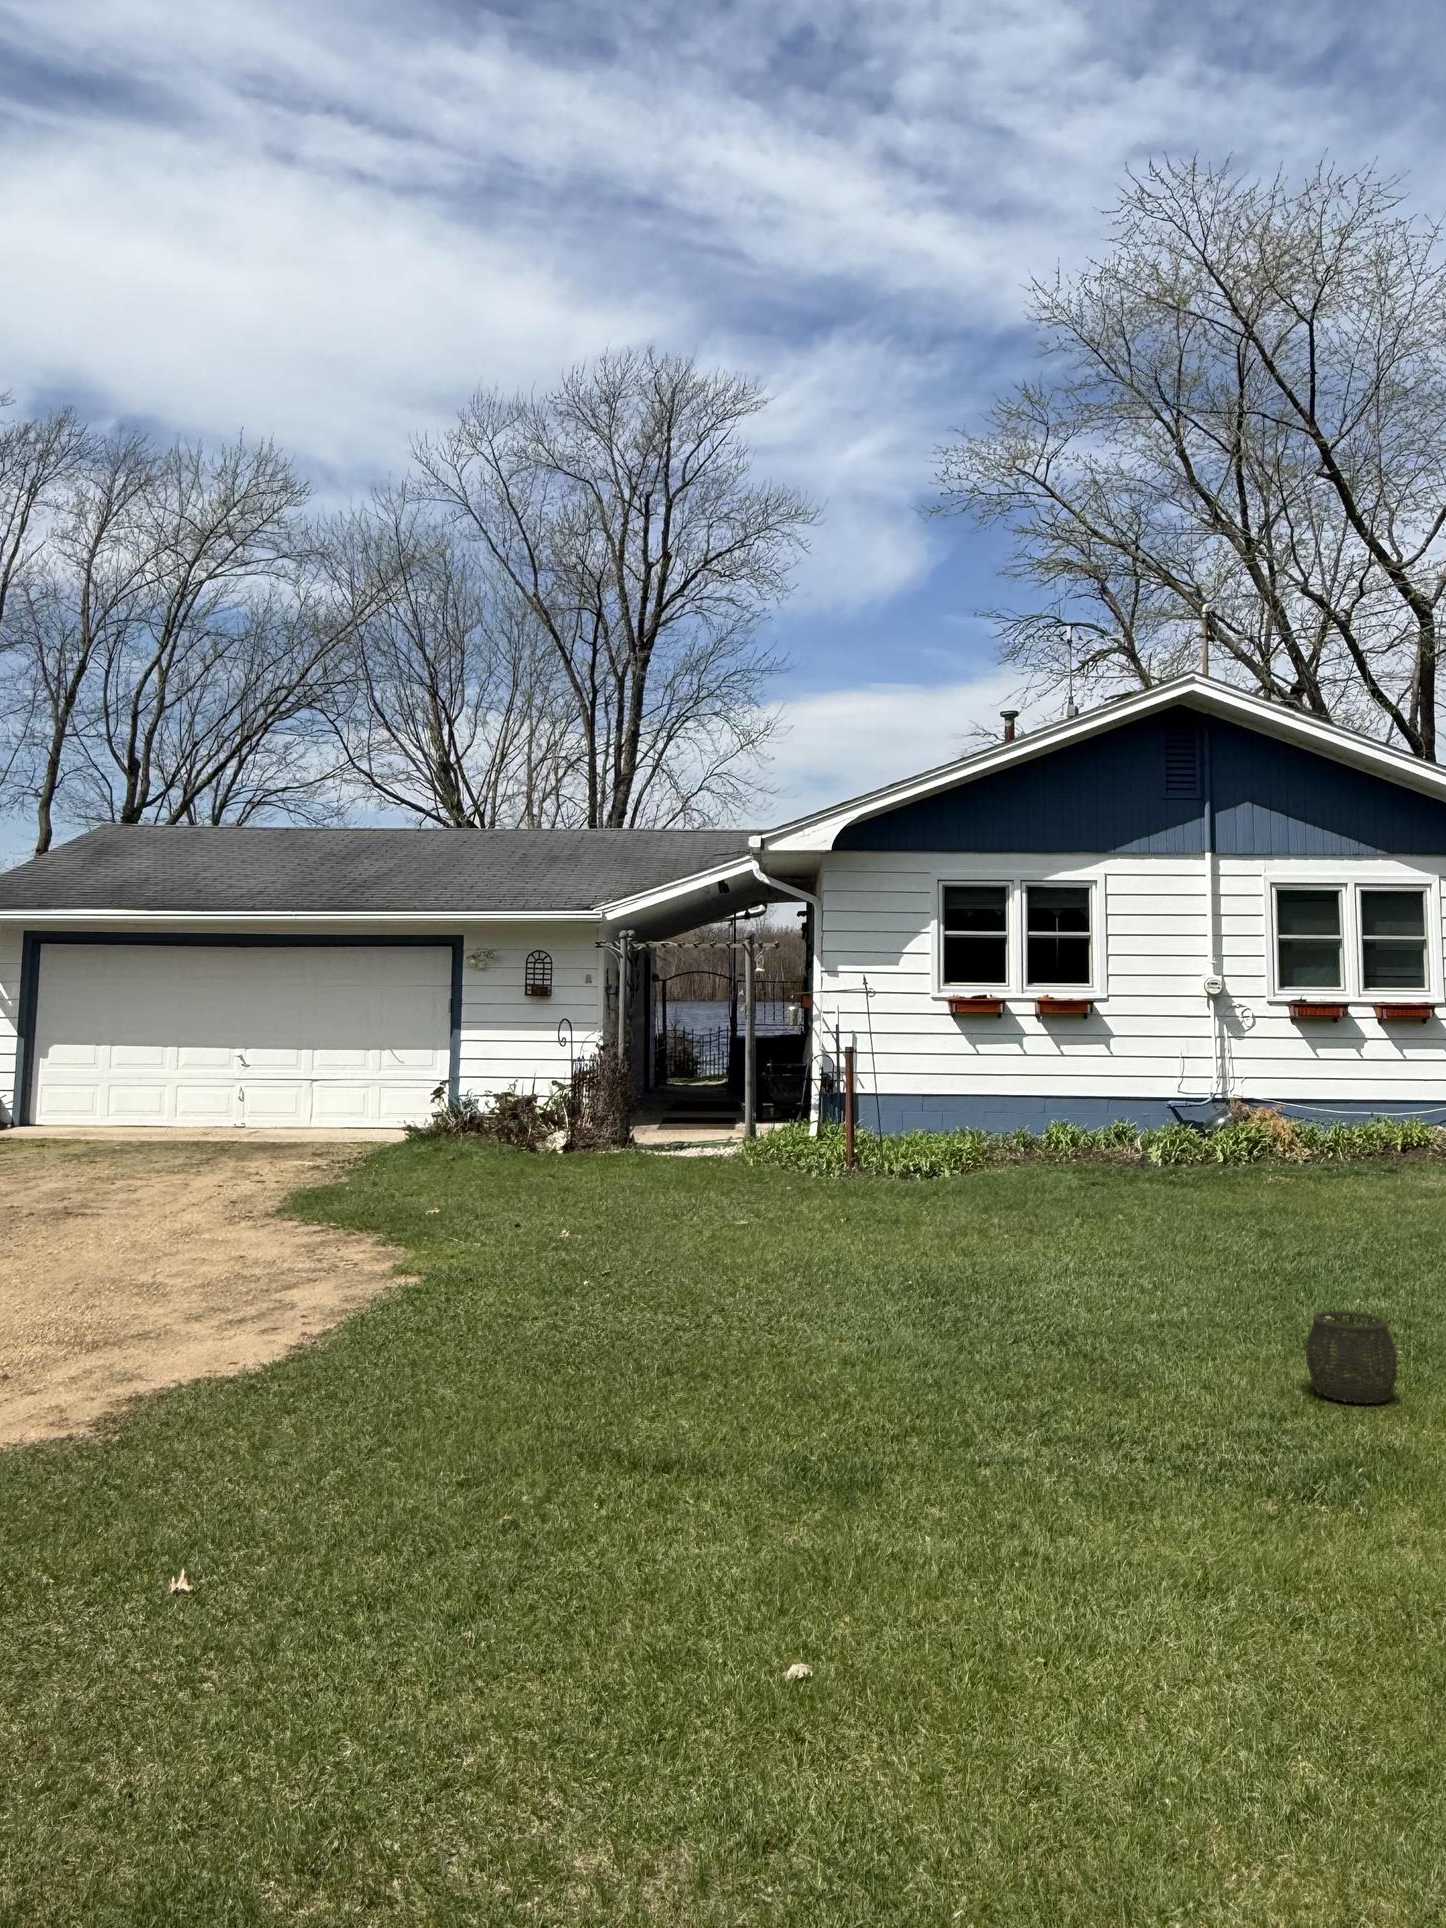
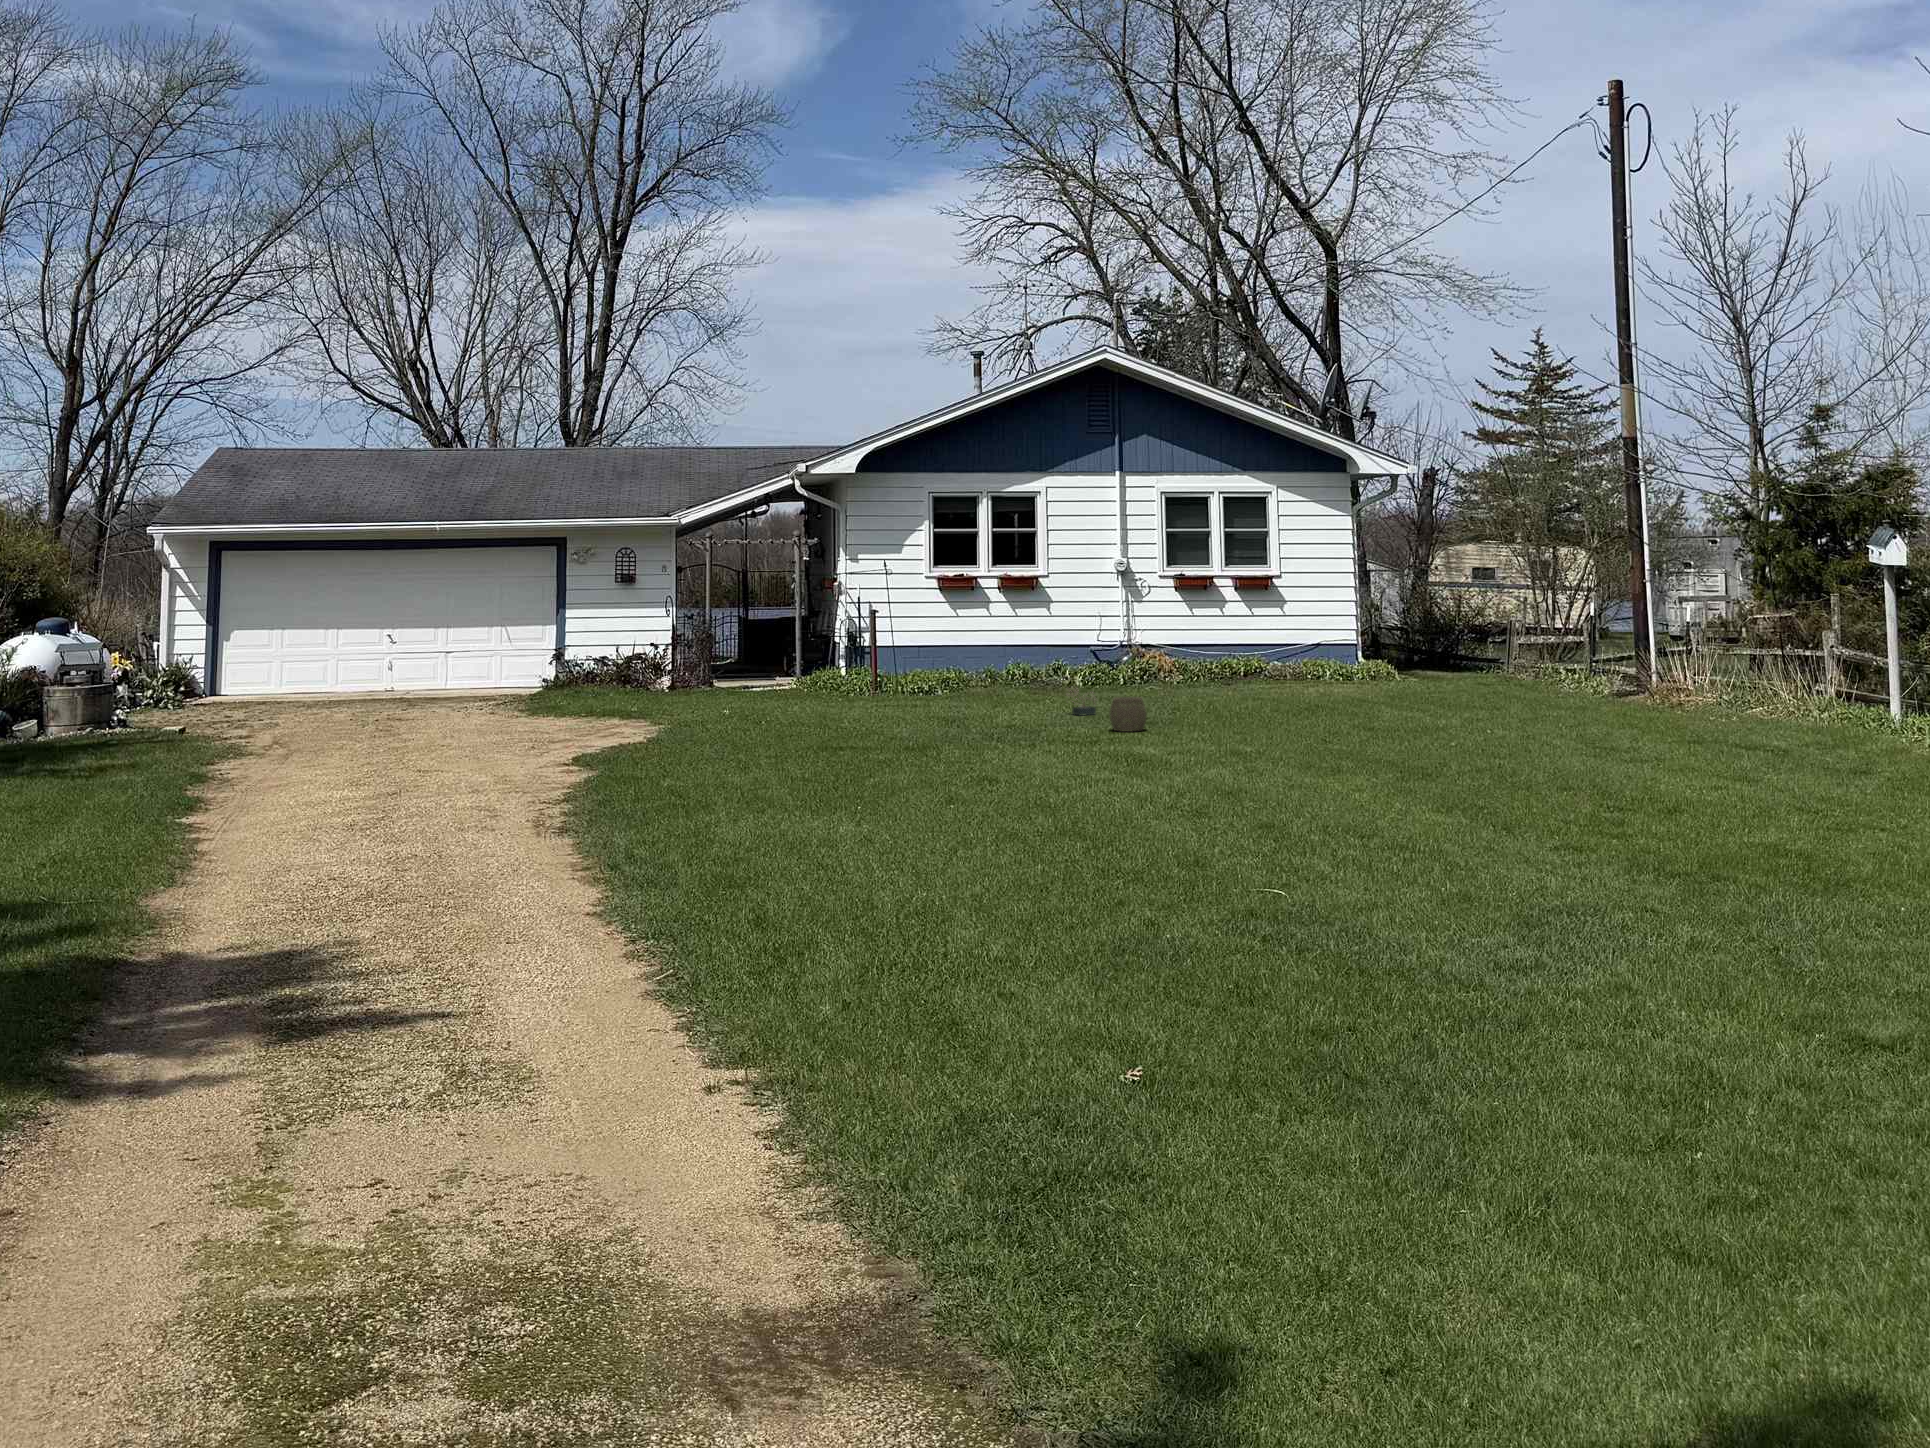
decorative plant: none [1176,1237,1240,1298] -> present [1069,686,1096,715]

